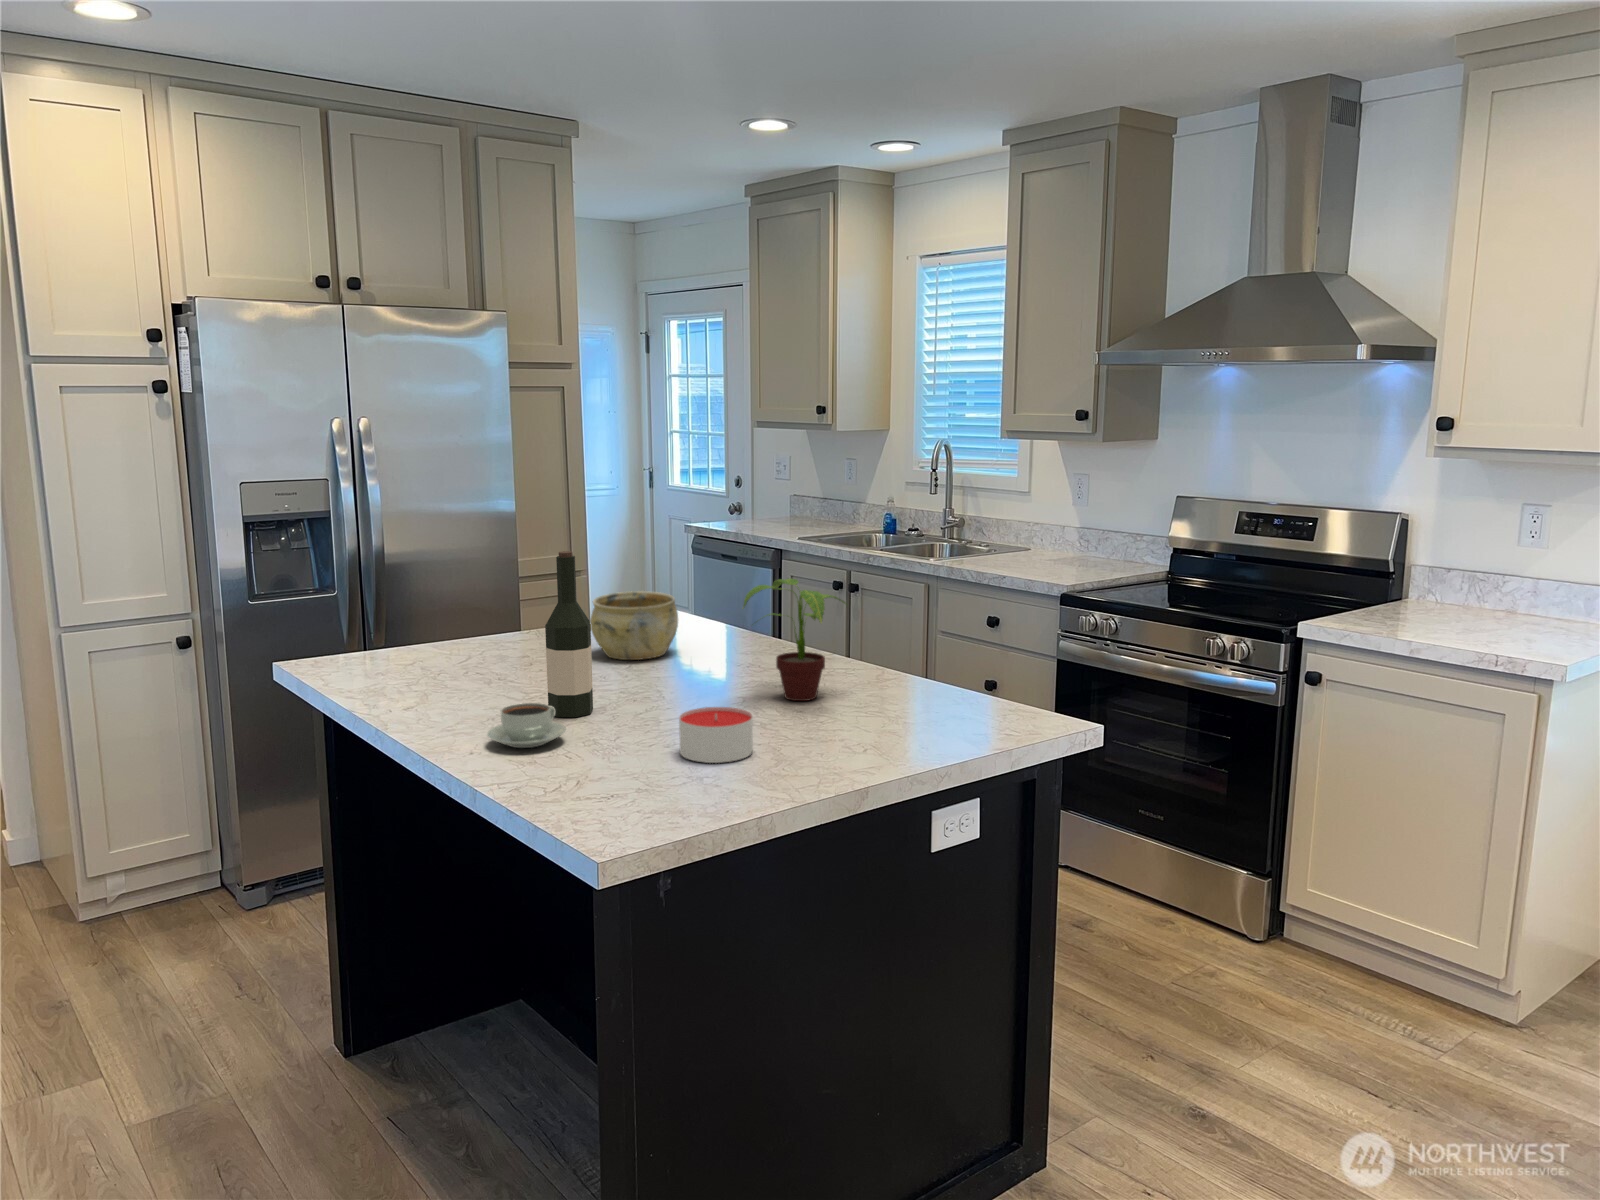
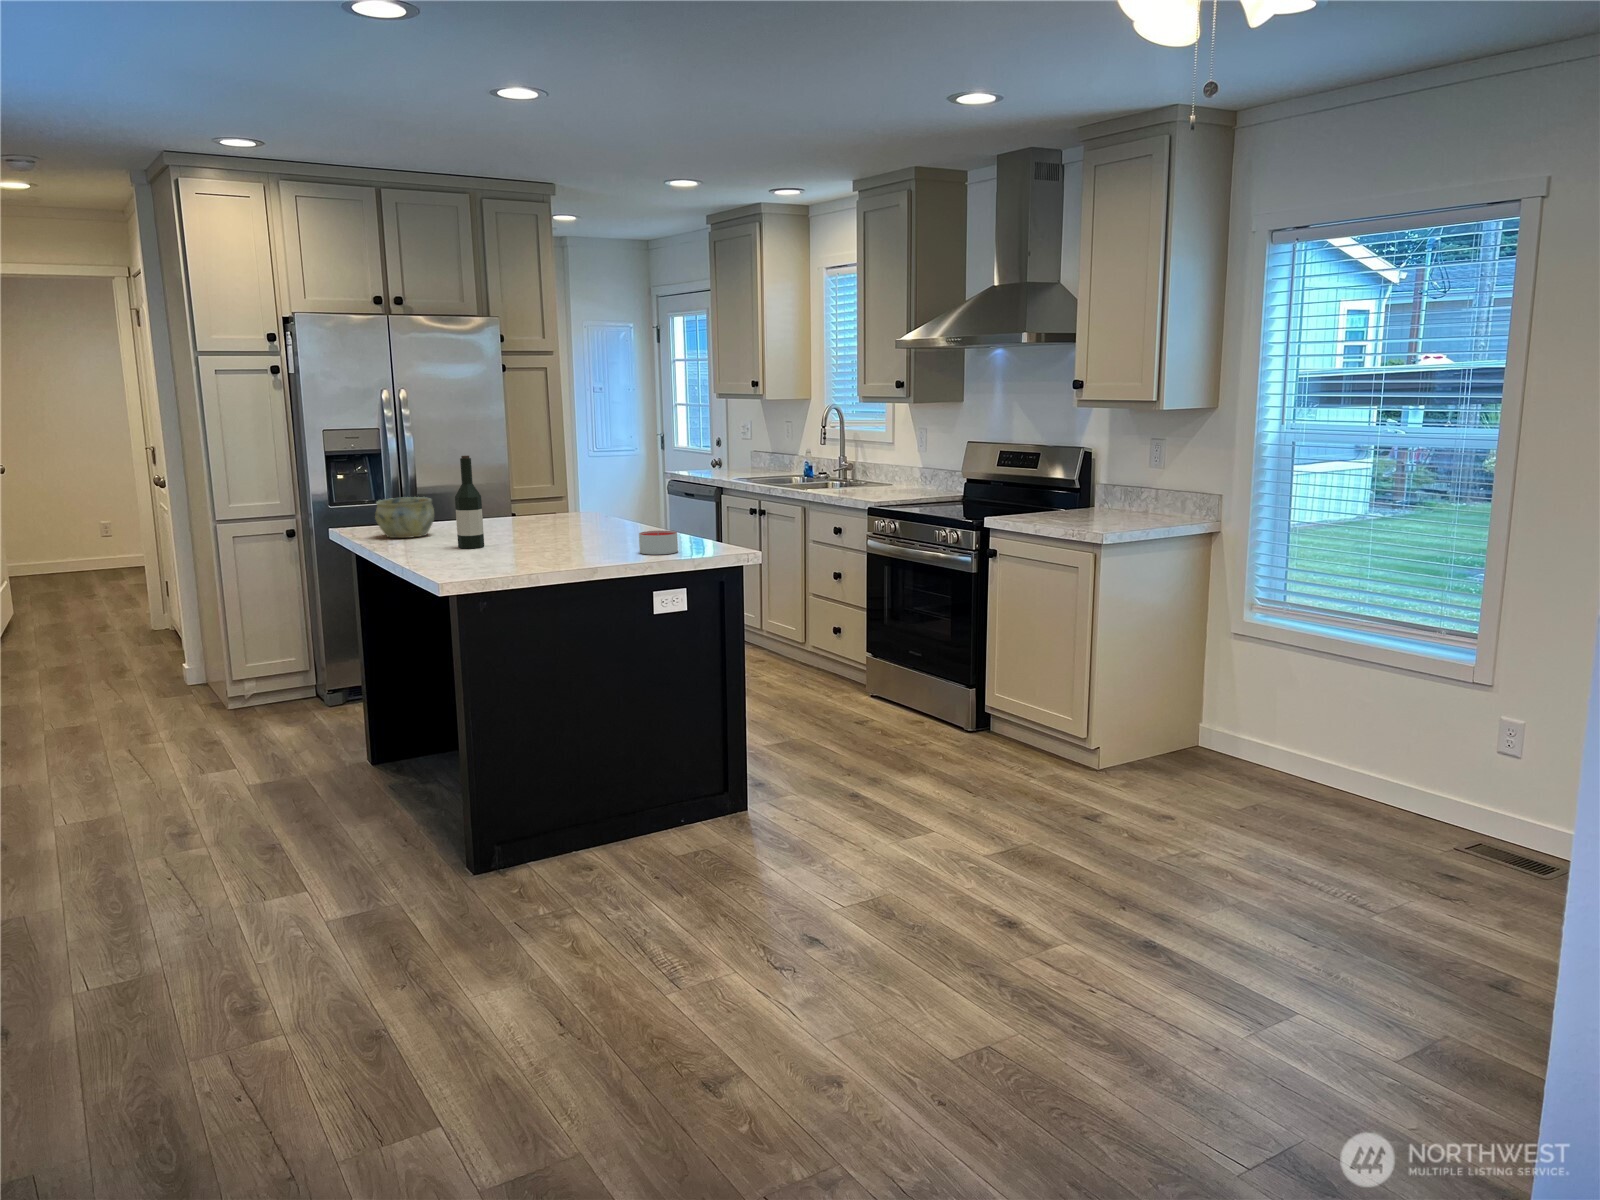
potted plant: present [743,578,845,701] -> none [567,475,636,544]
ceramic bowl: present [590,591,678,660] -> present [375,497,434,538]
coffee cup: present [487,703,566,748] -> none [413,535,456,557]
candle: present [679,707,753,763] -> present [639,531,678,555]

